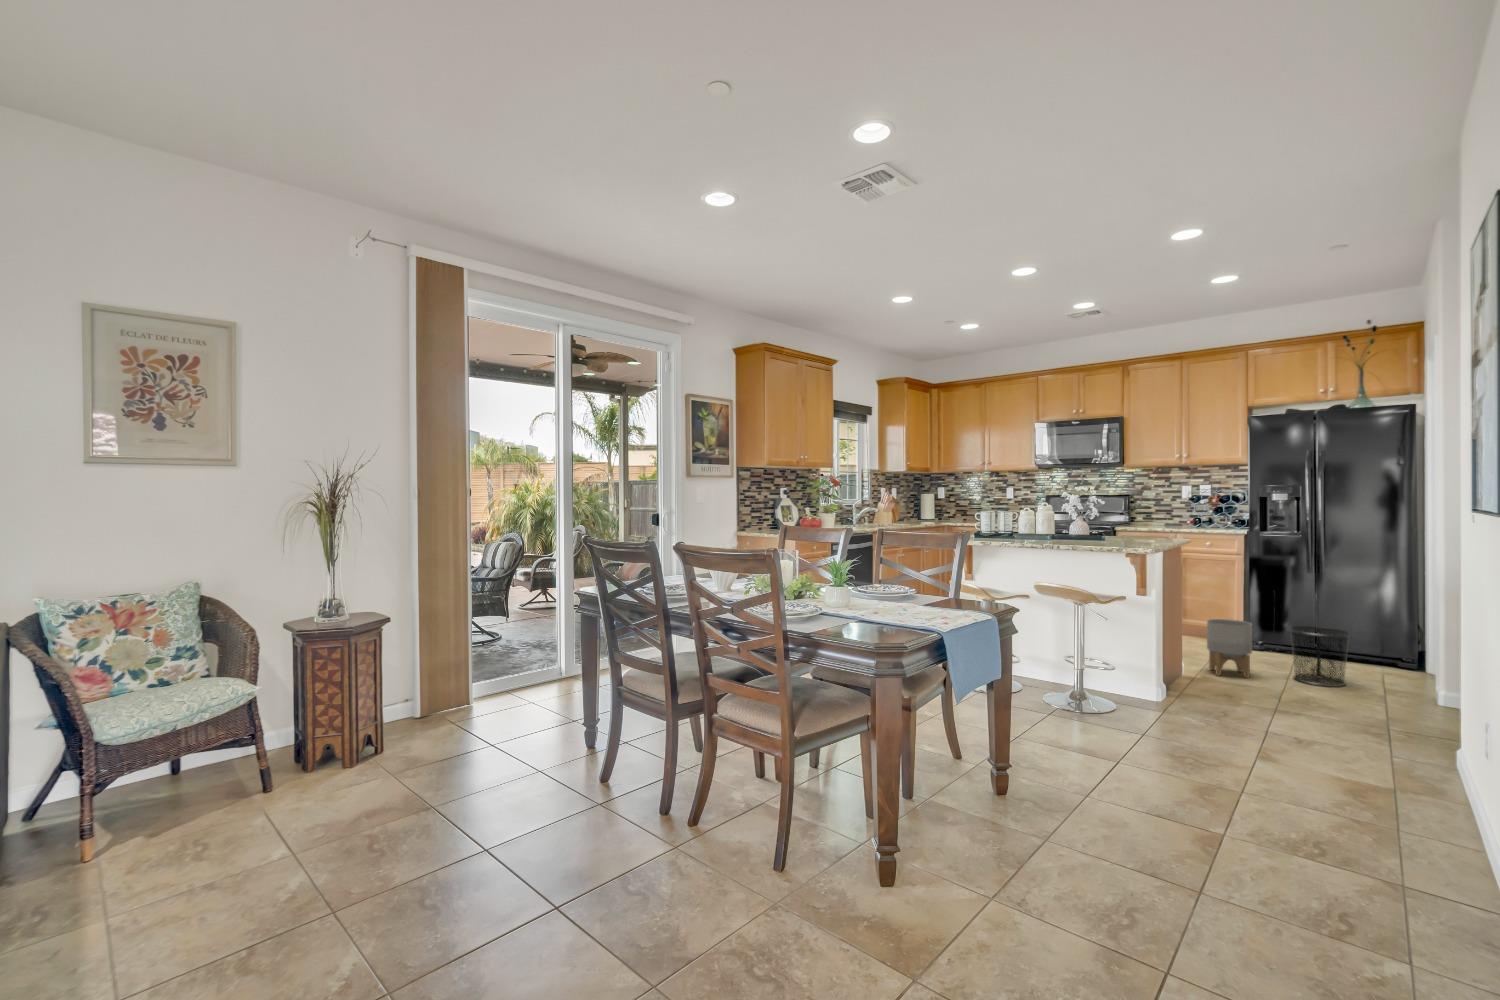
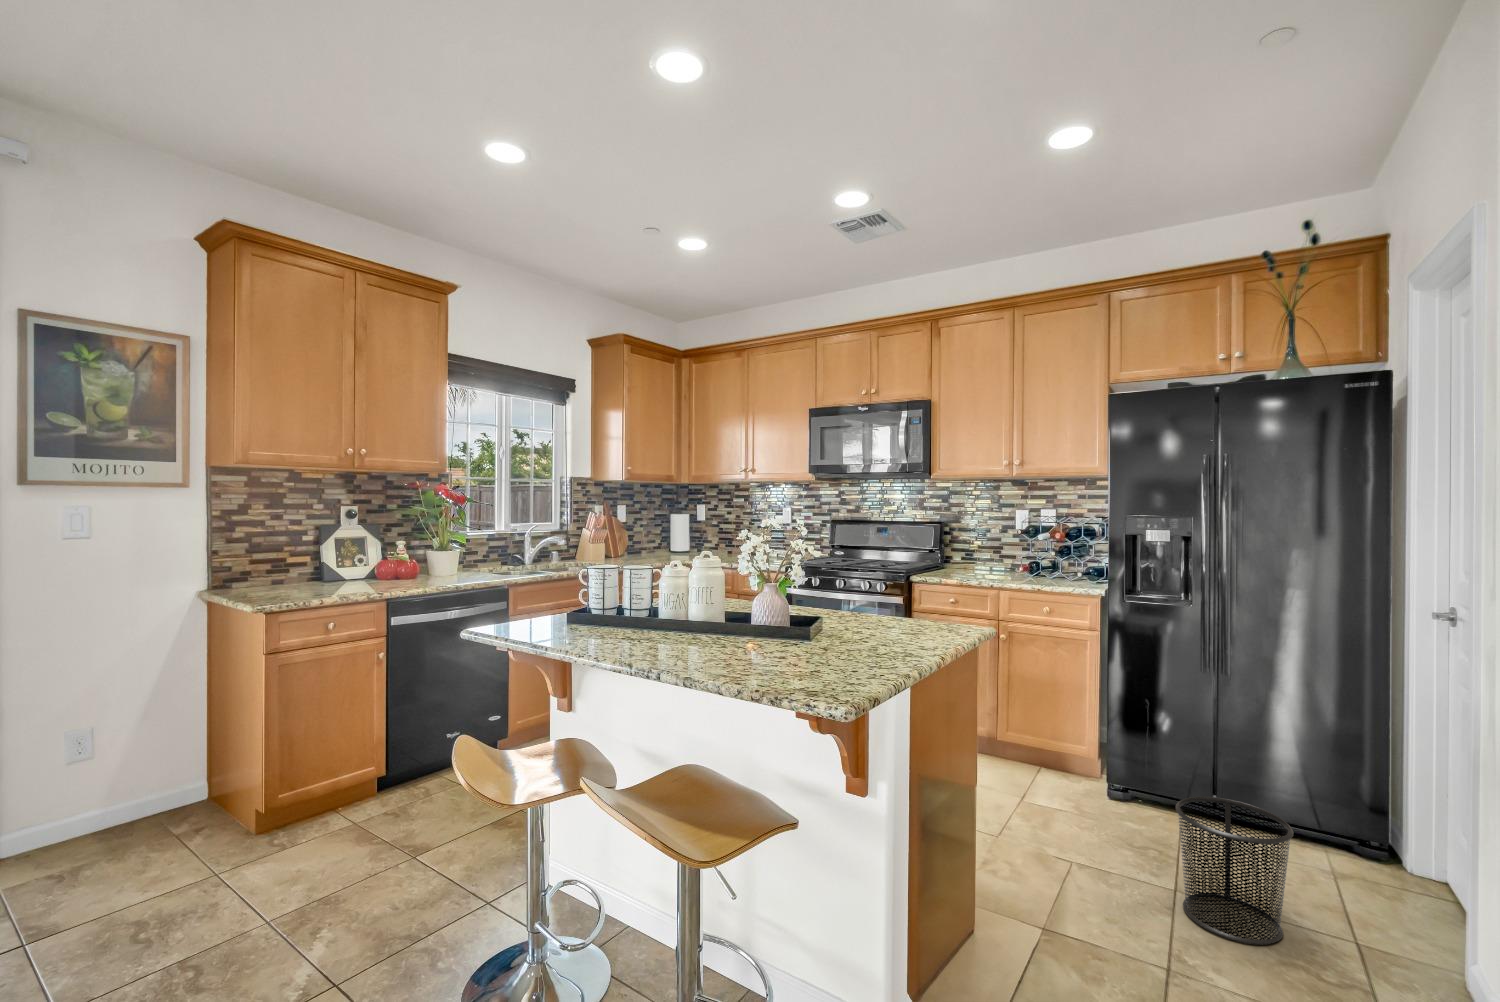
planter: present [1207,619,1252,678] -> none [1026,775,1108,910]

